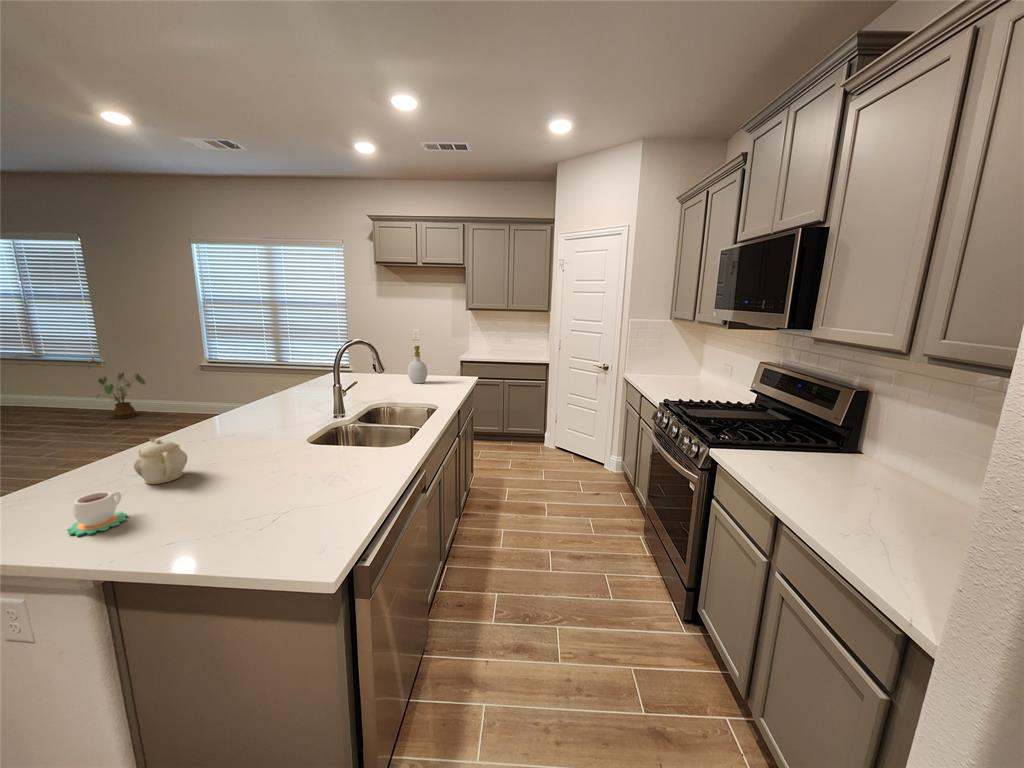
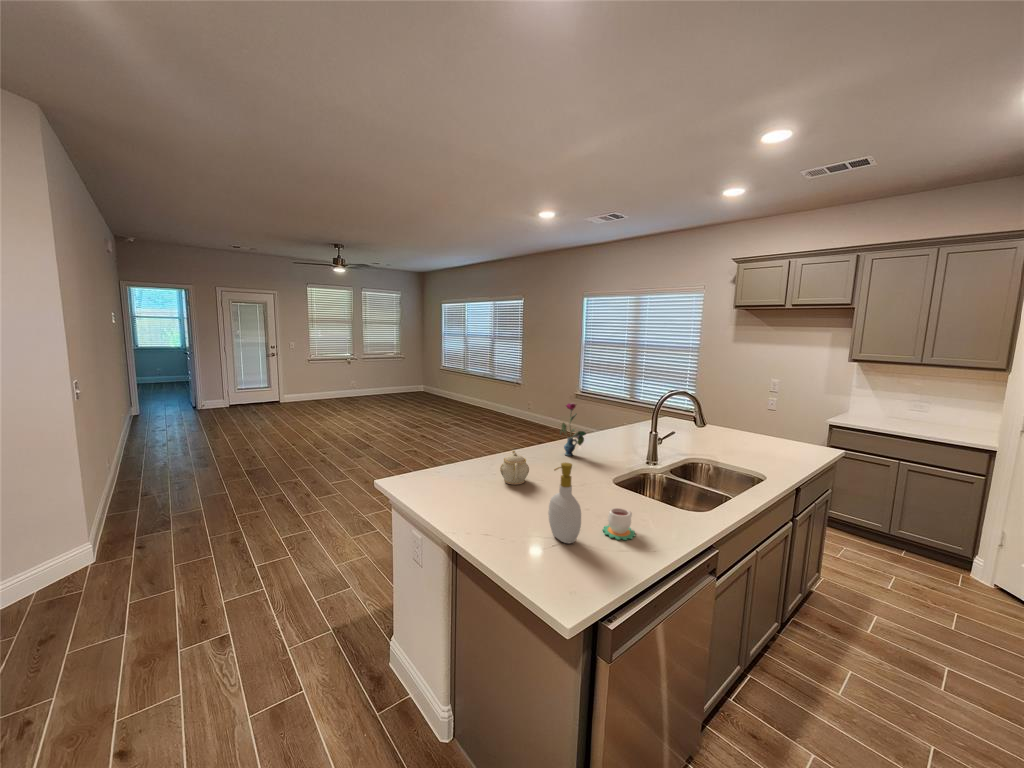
soap bottle: present [408,346,427,383] -> present [548,462,581,543]
vase: none [217,363,257,430] -> present [560,403,586,456]
house plant: present [97,373,145,419] -> none [511,393,539,427]
mug: present [67,492,127,536] -> present [603,508,635,540]

